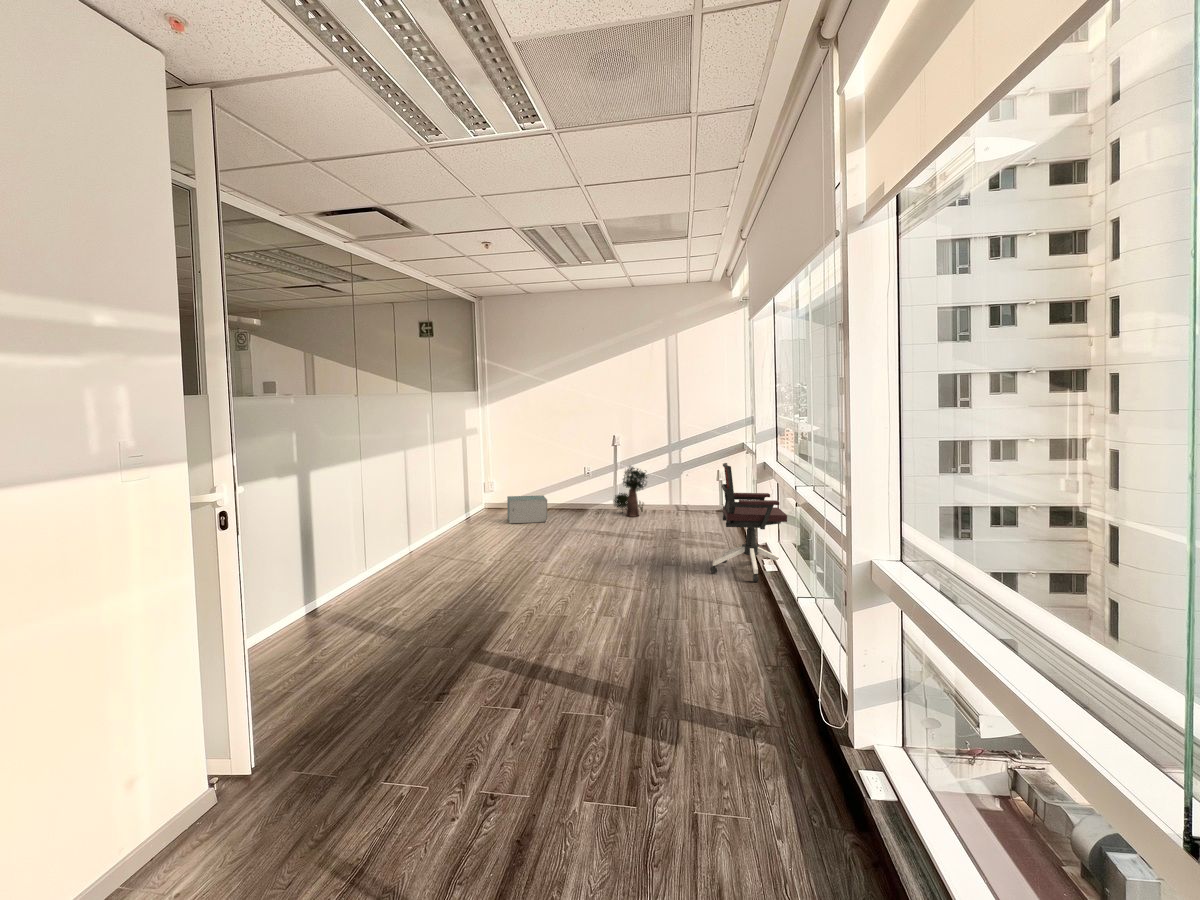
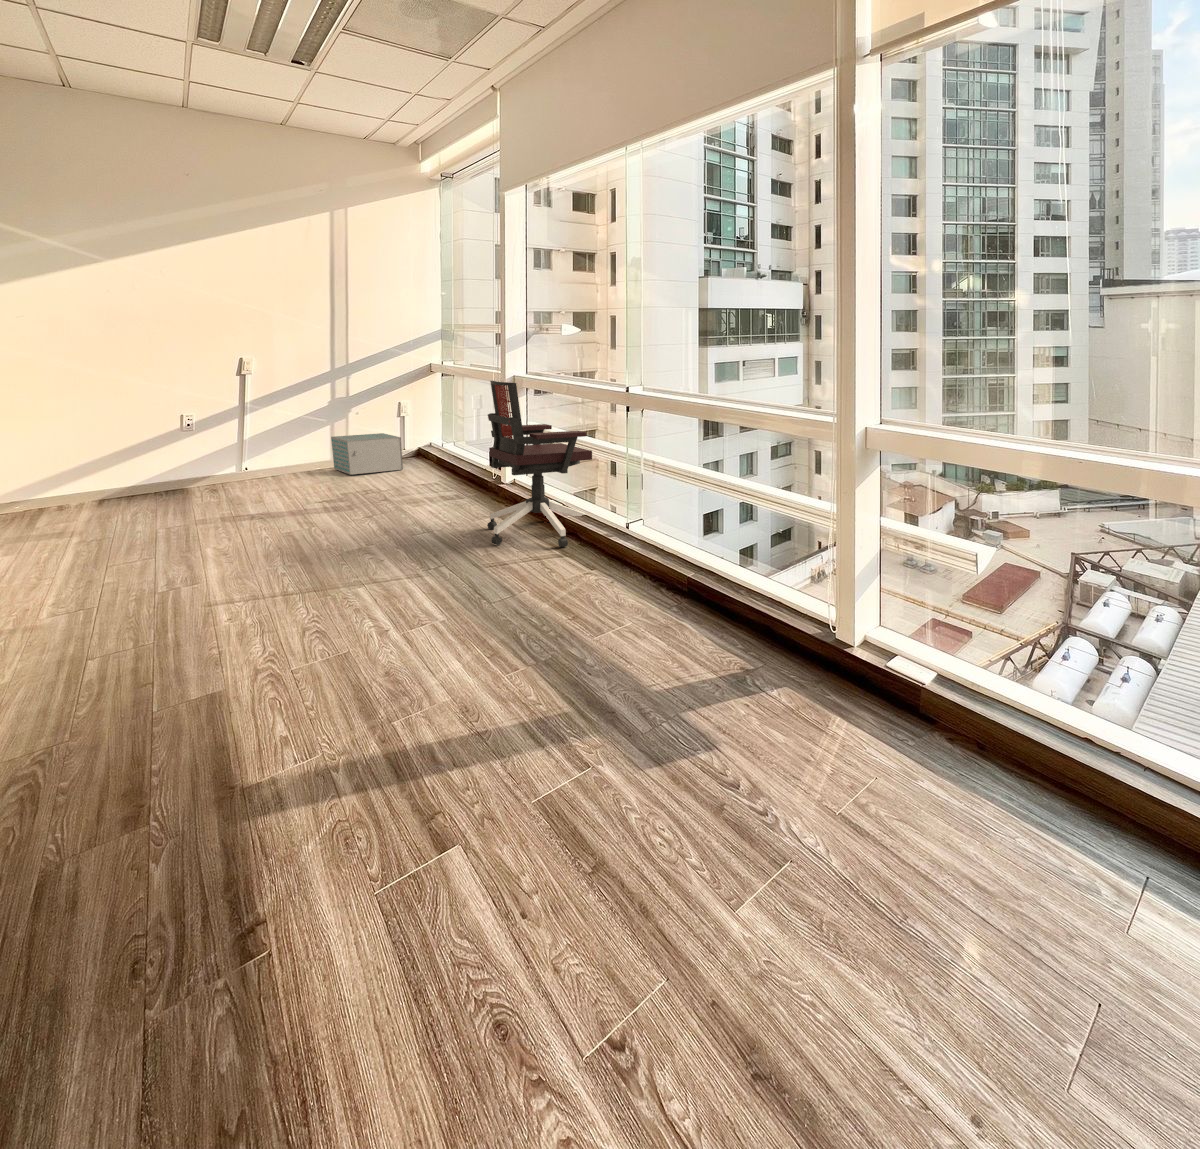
potted plant: present [614,466,647,517] -> none [243,403,305,484]
storage box: present [507,495,547,523] -> present [331,433,403,475]

